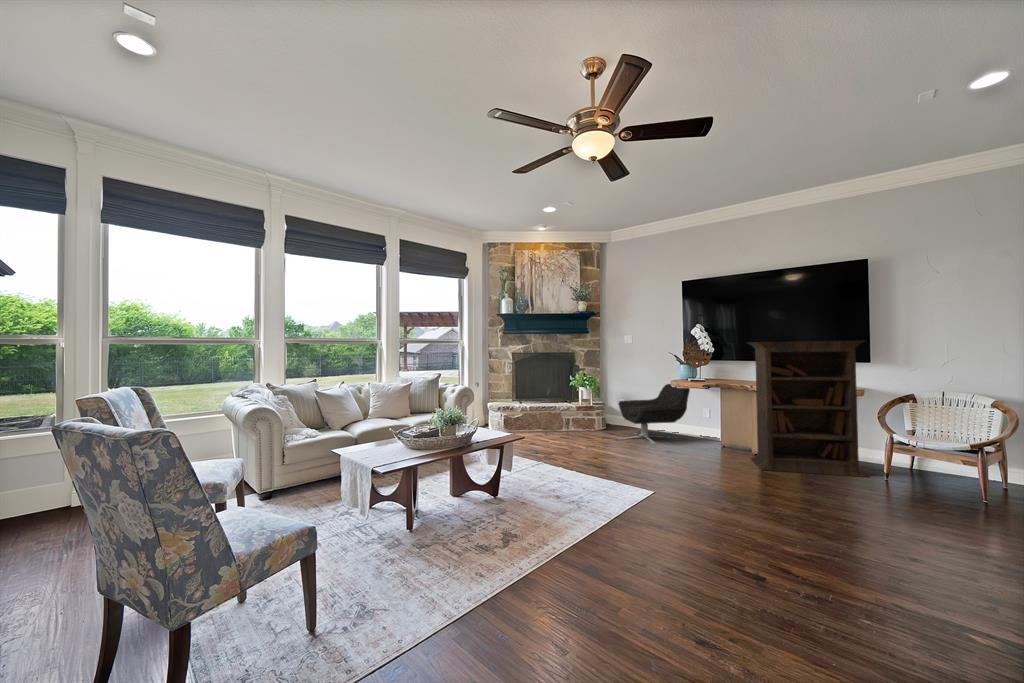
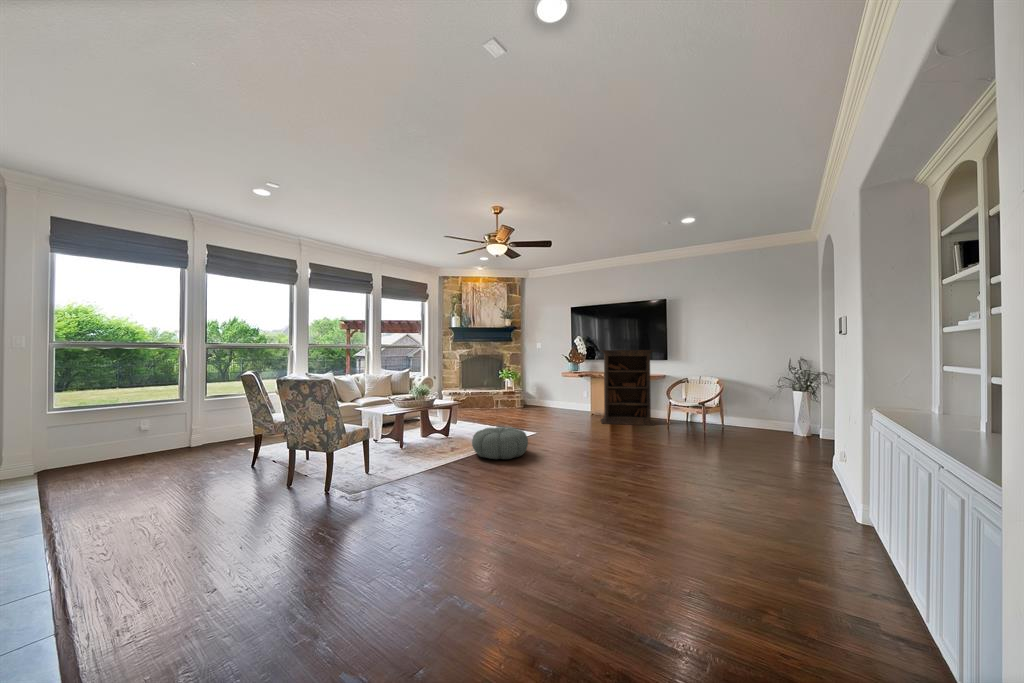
lounge chair: present [619,384,690,444] -> none [528,376,573,414]
pouf: none [547,498,675,591] -> present [472,427,528,459]

